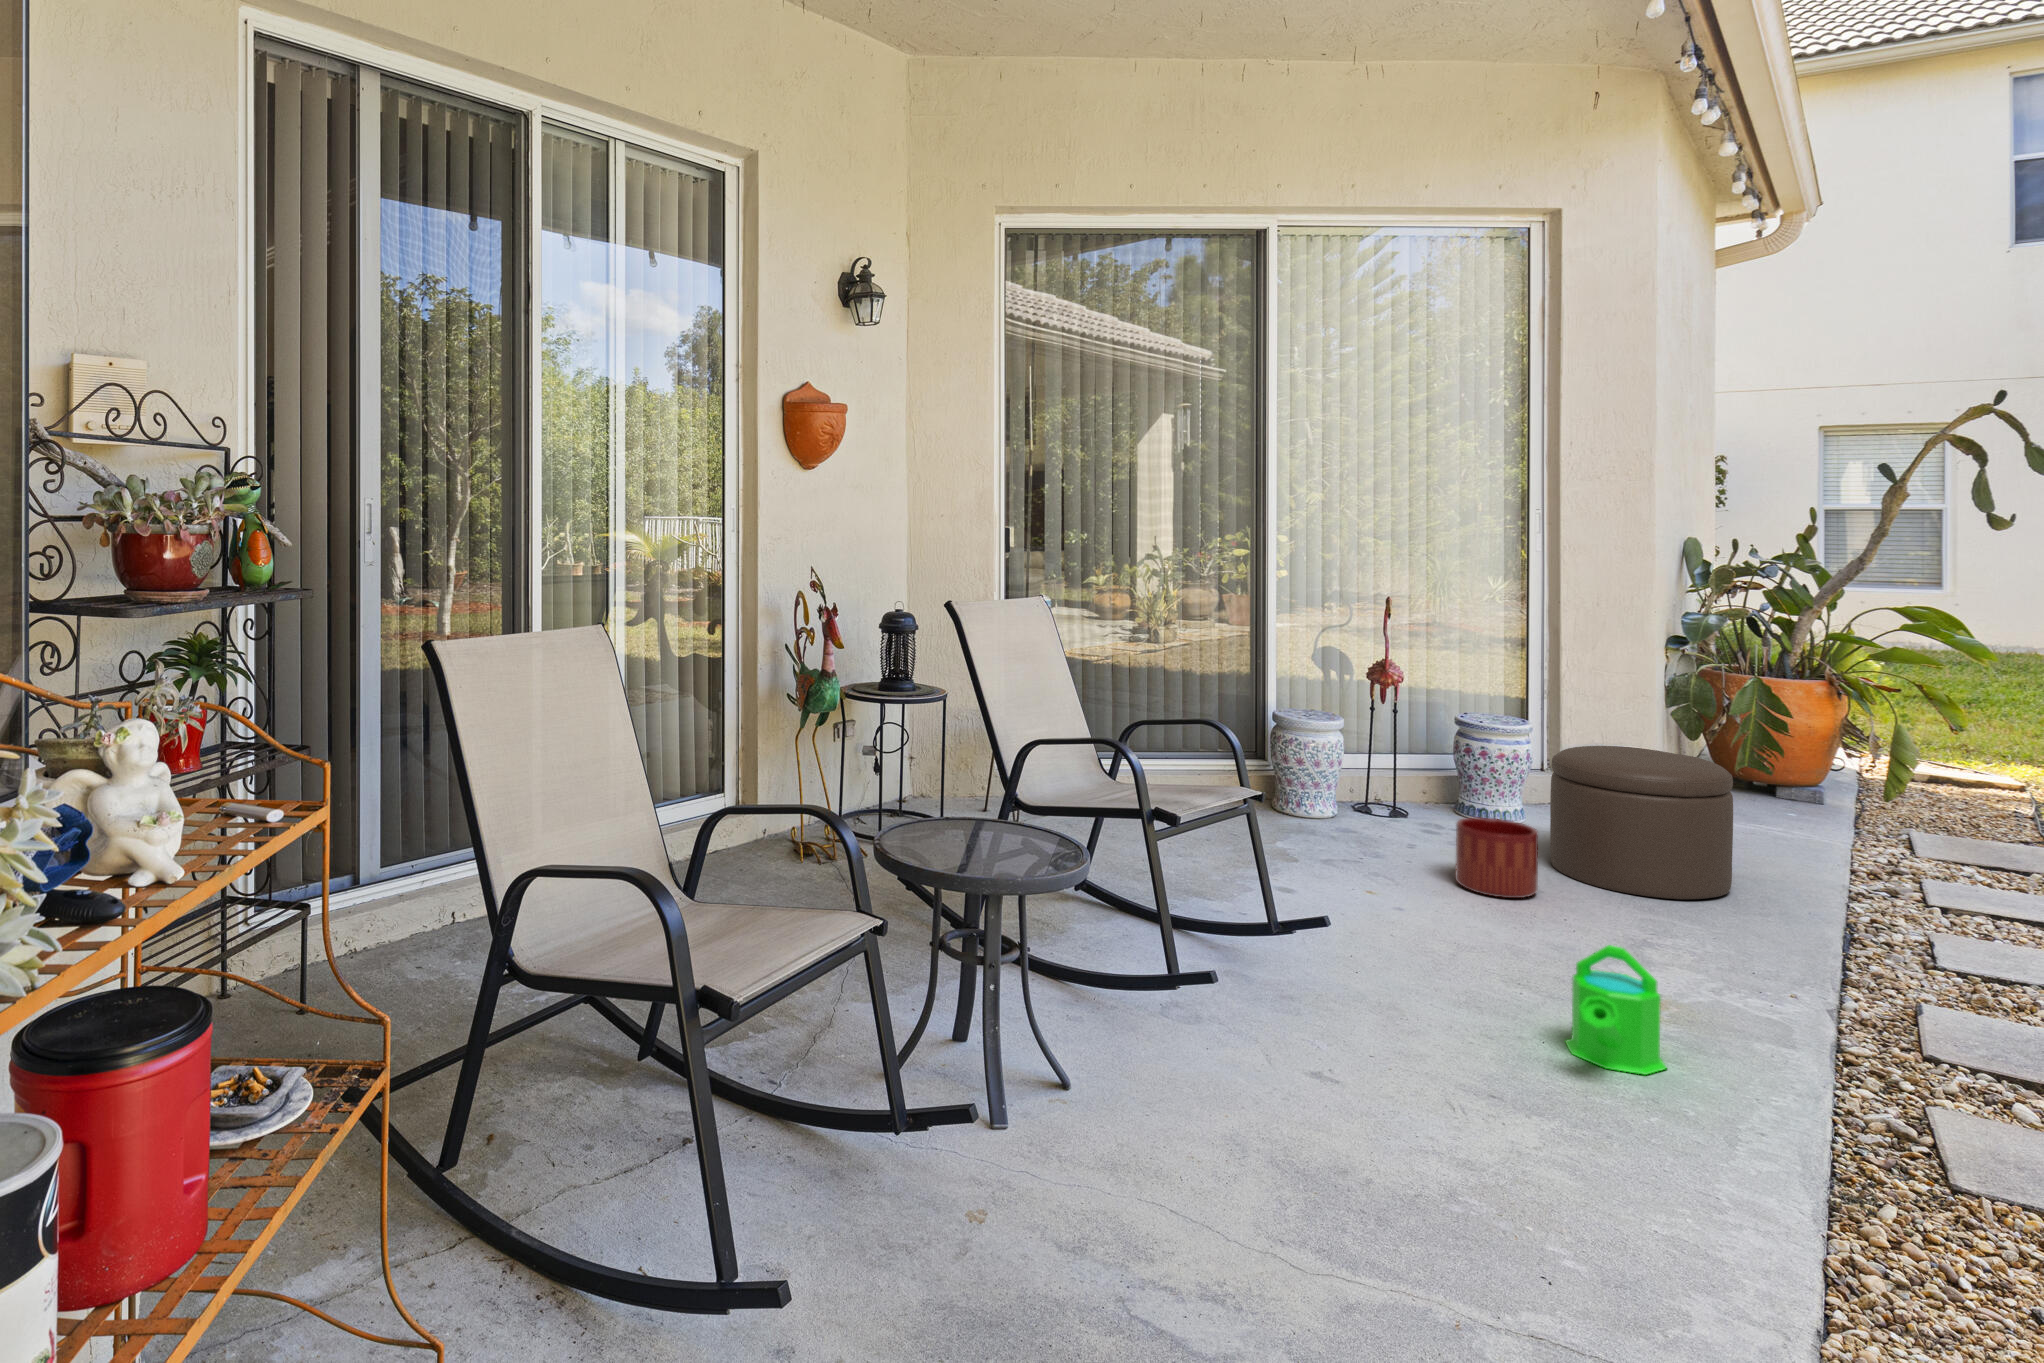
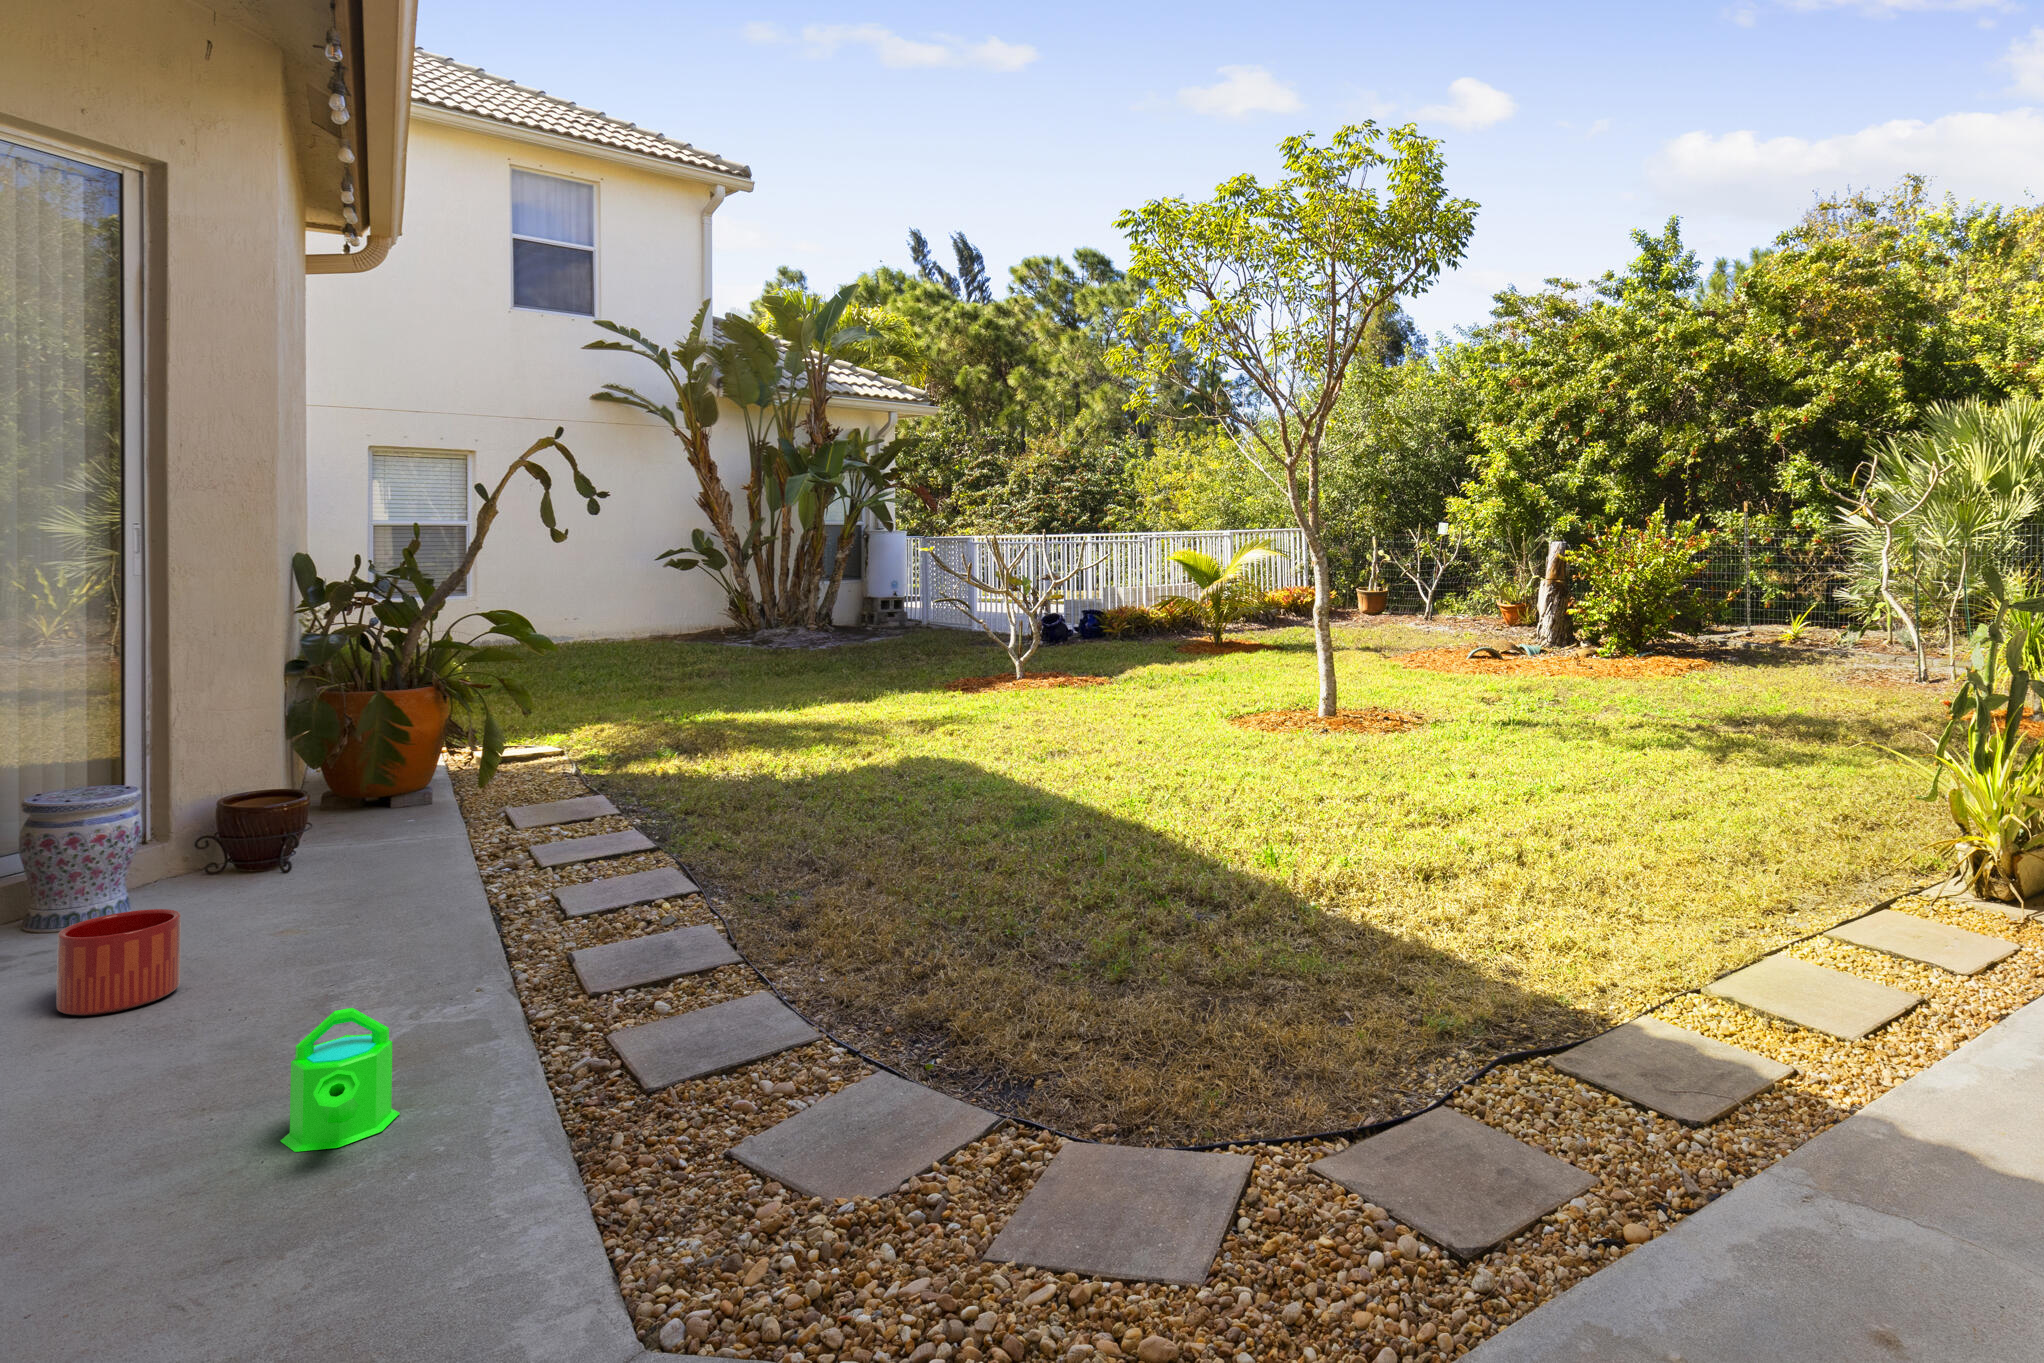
ottoman: present [1550,746,1733,899] -> none [180,785,389,953]

